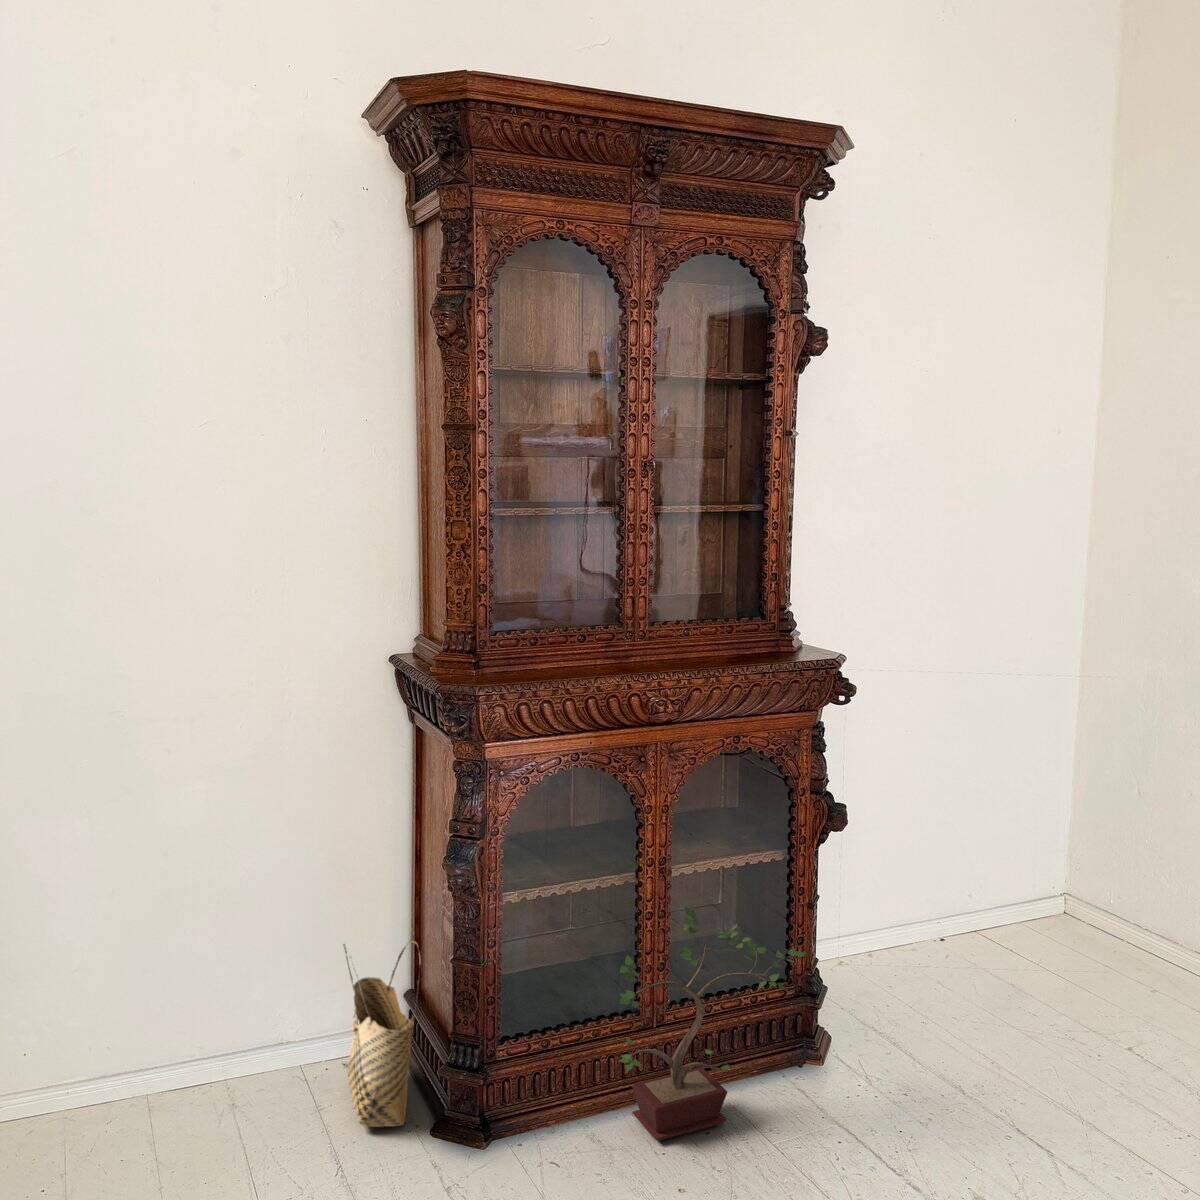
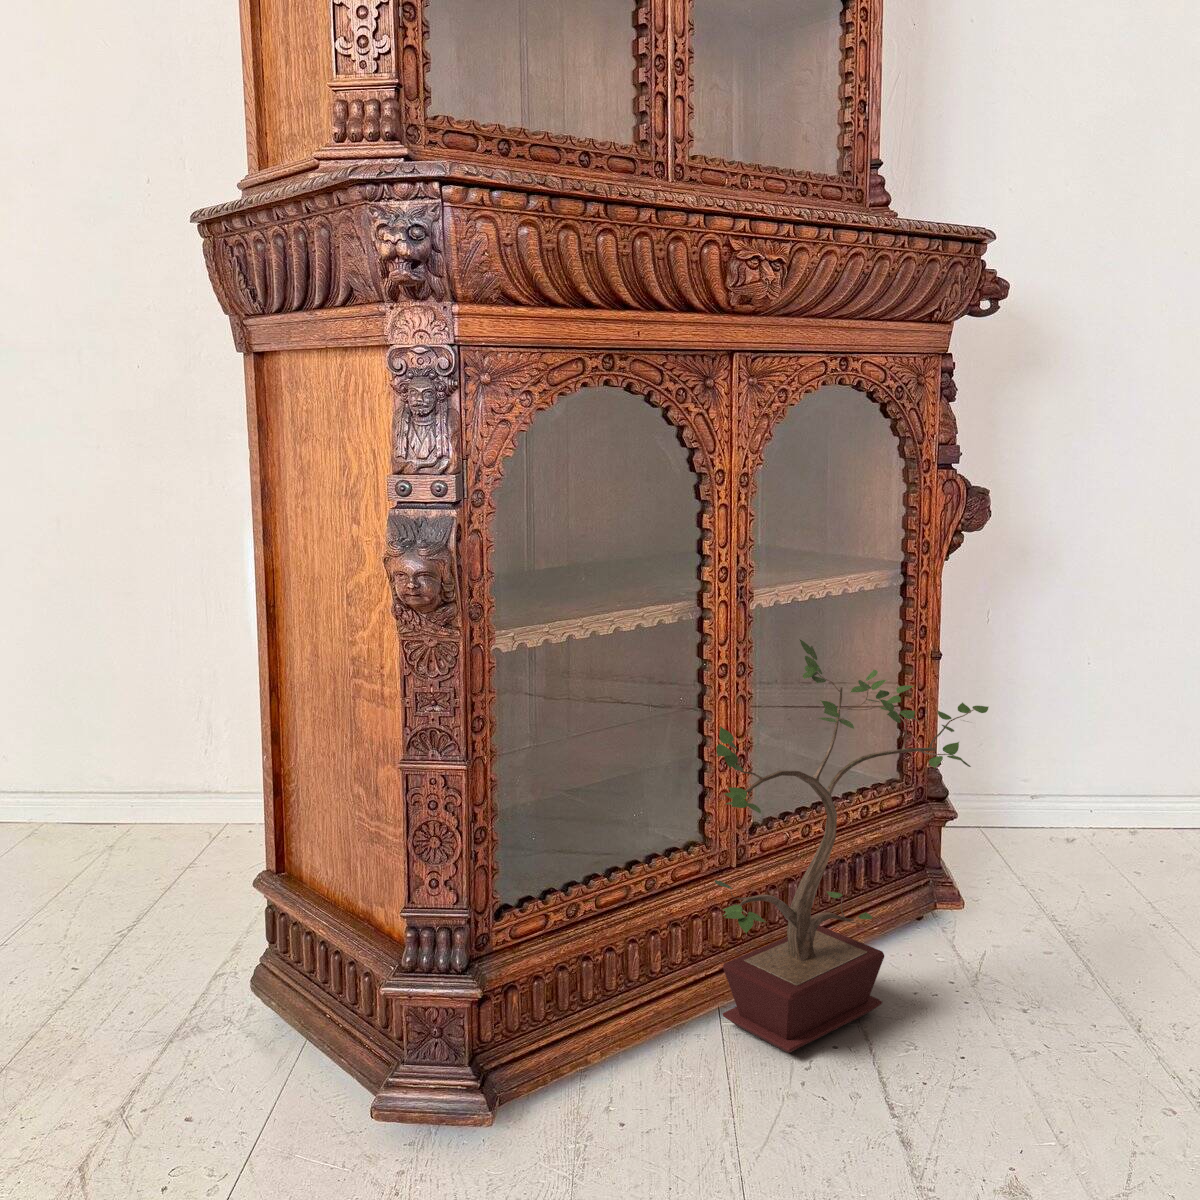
woven basket: present [343,940,421,1127] -> none [157,753,323,1117]

